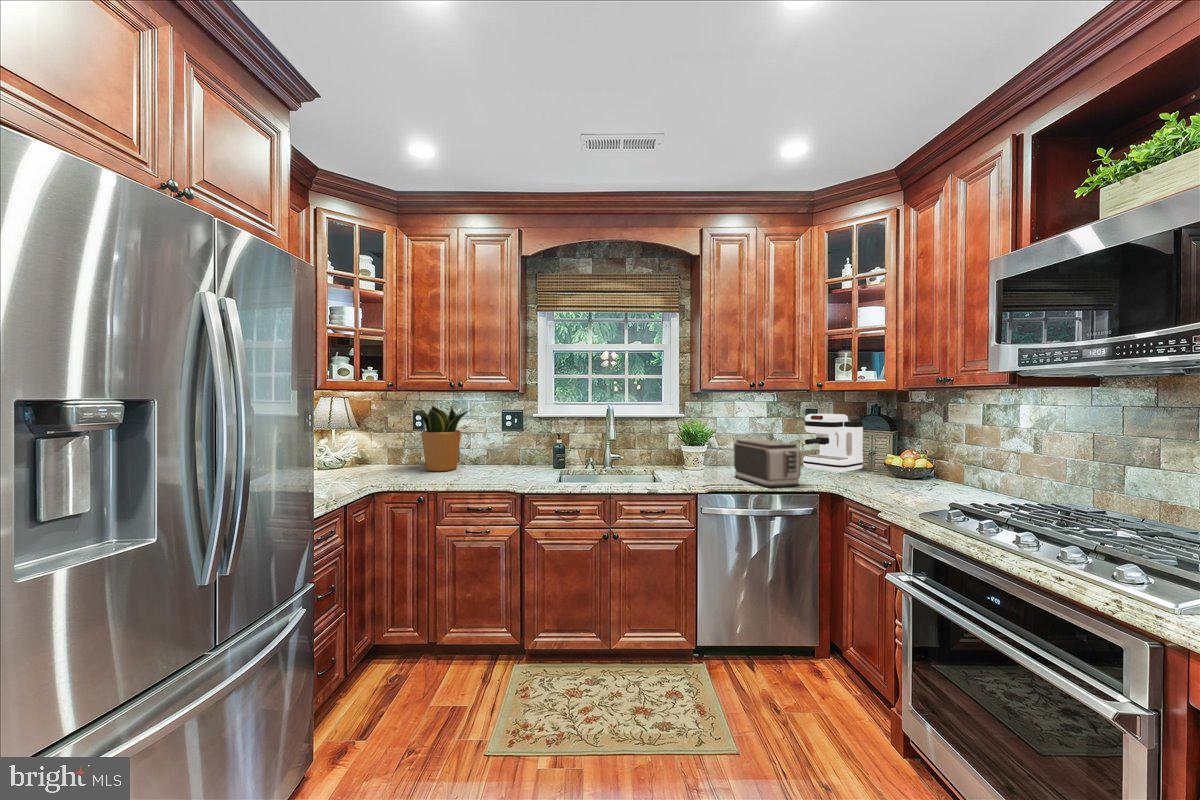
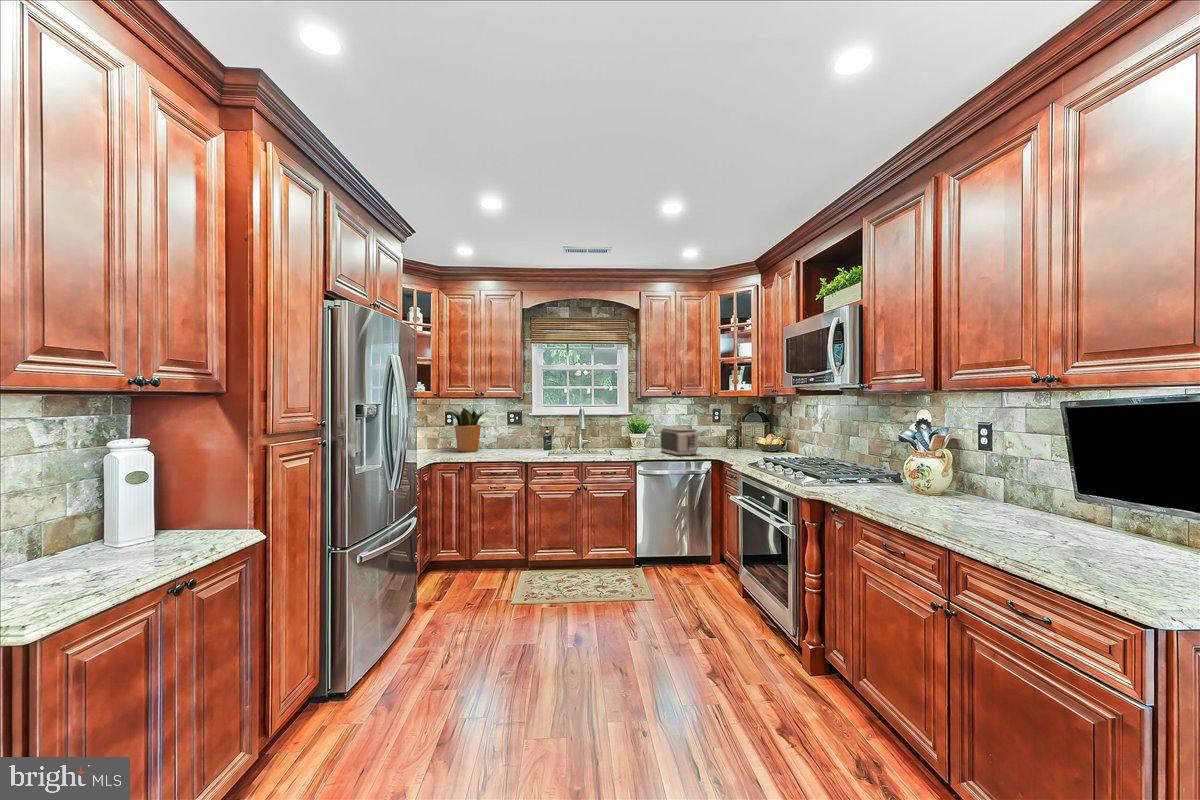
coffee maker: present [803,414,863,473] -> none [707,412,744,449]

